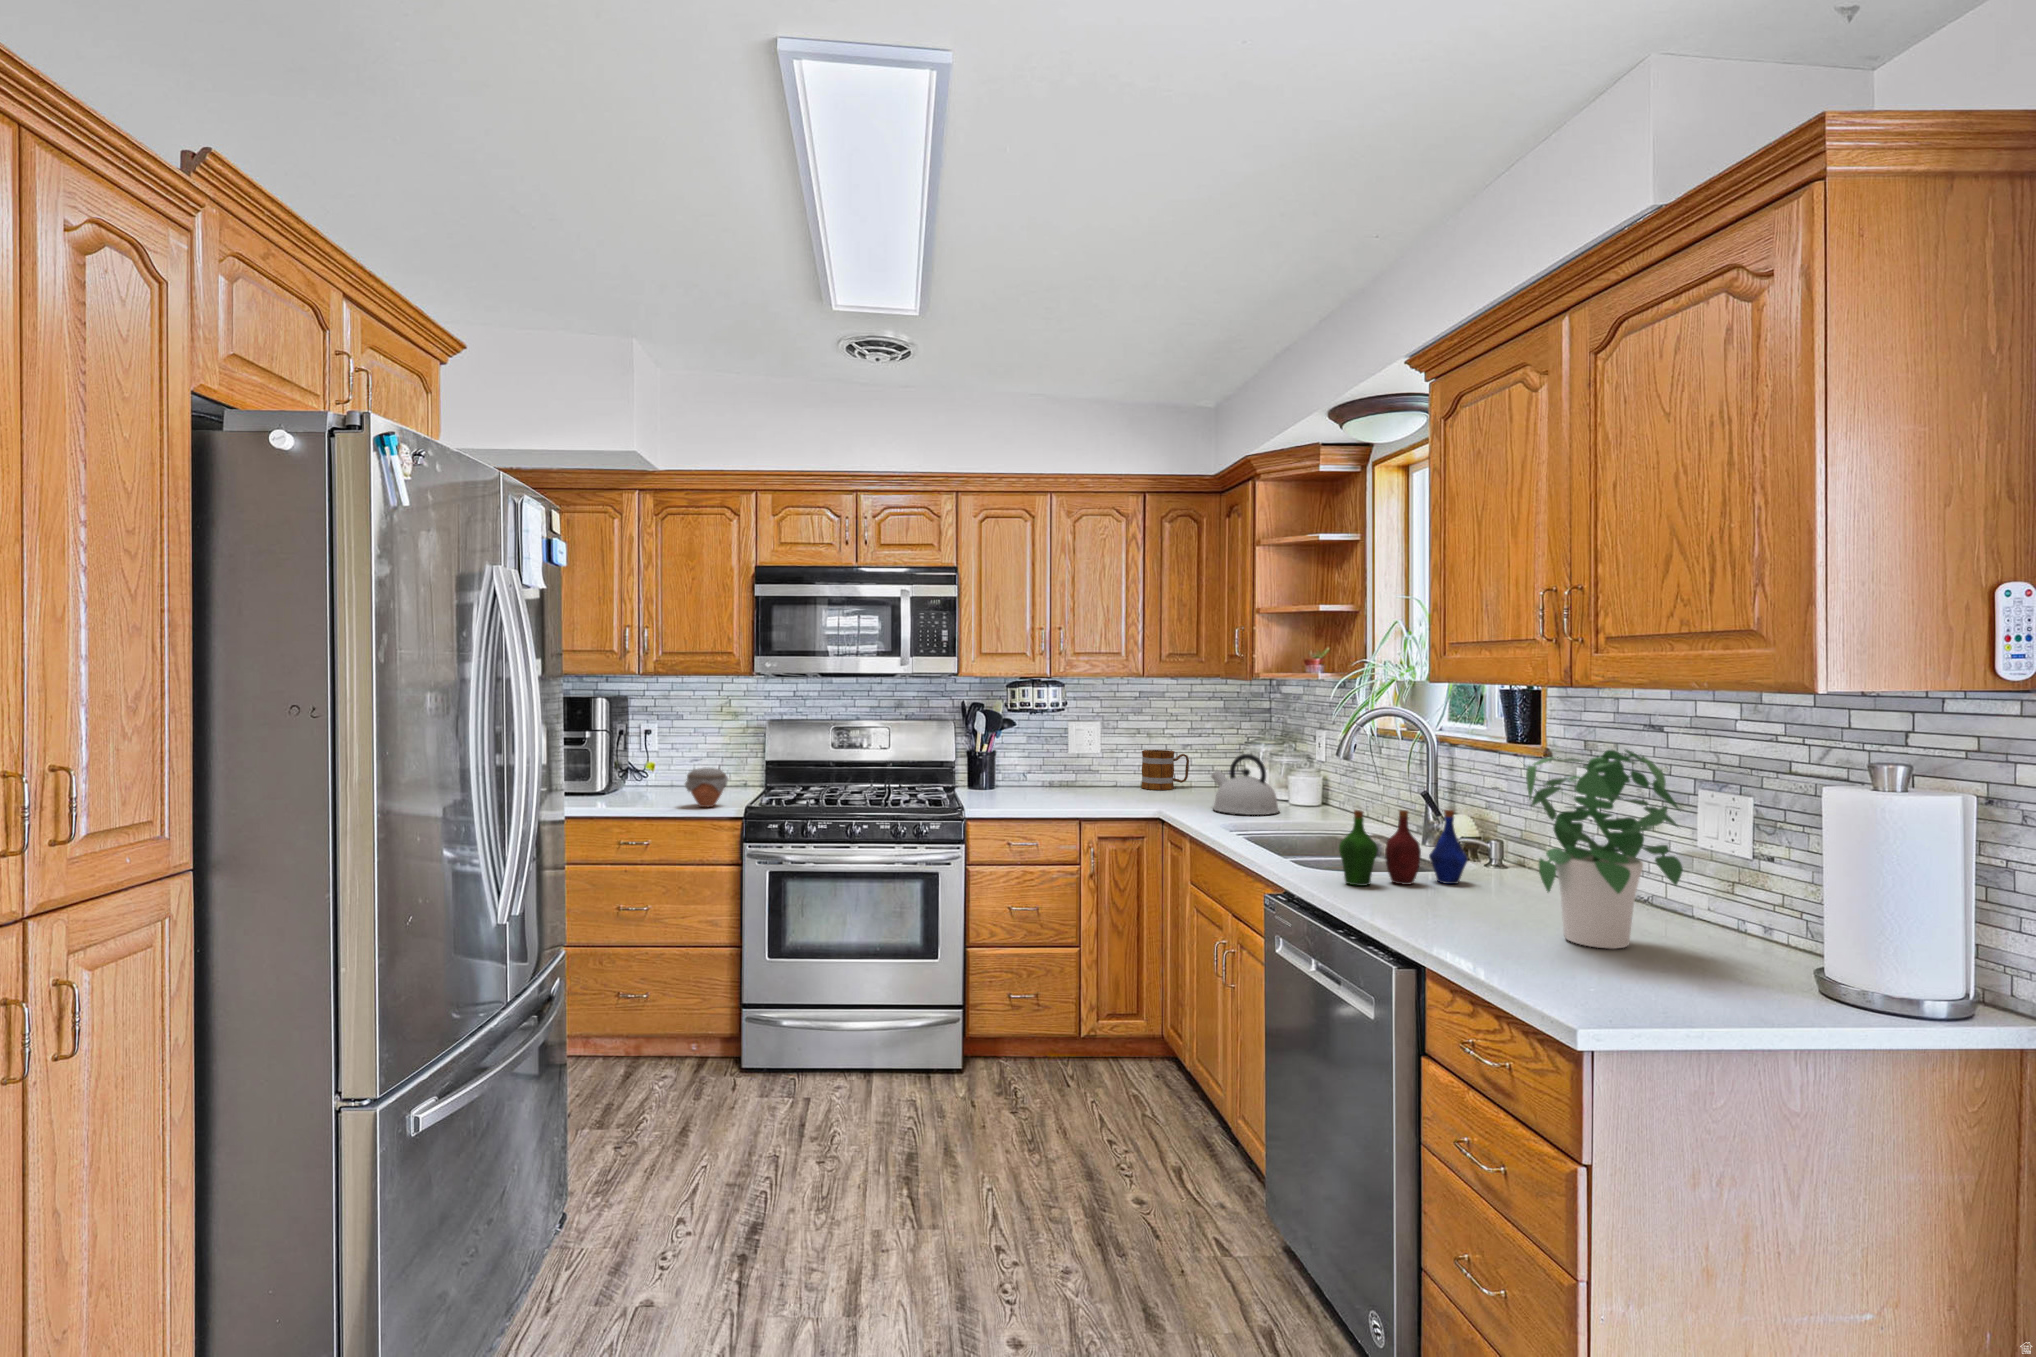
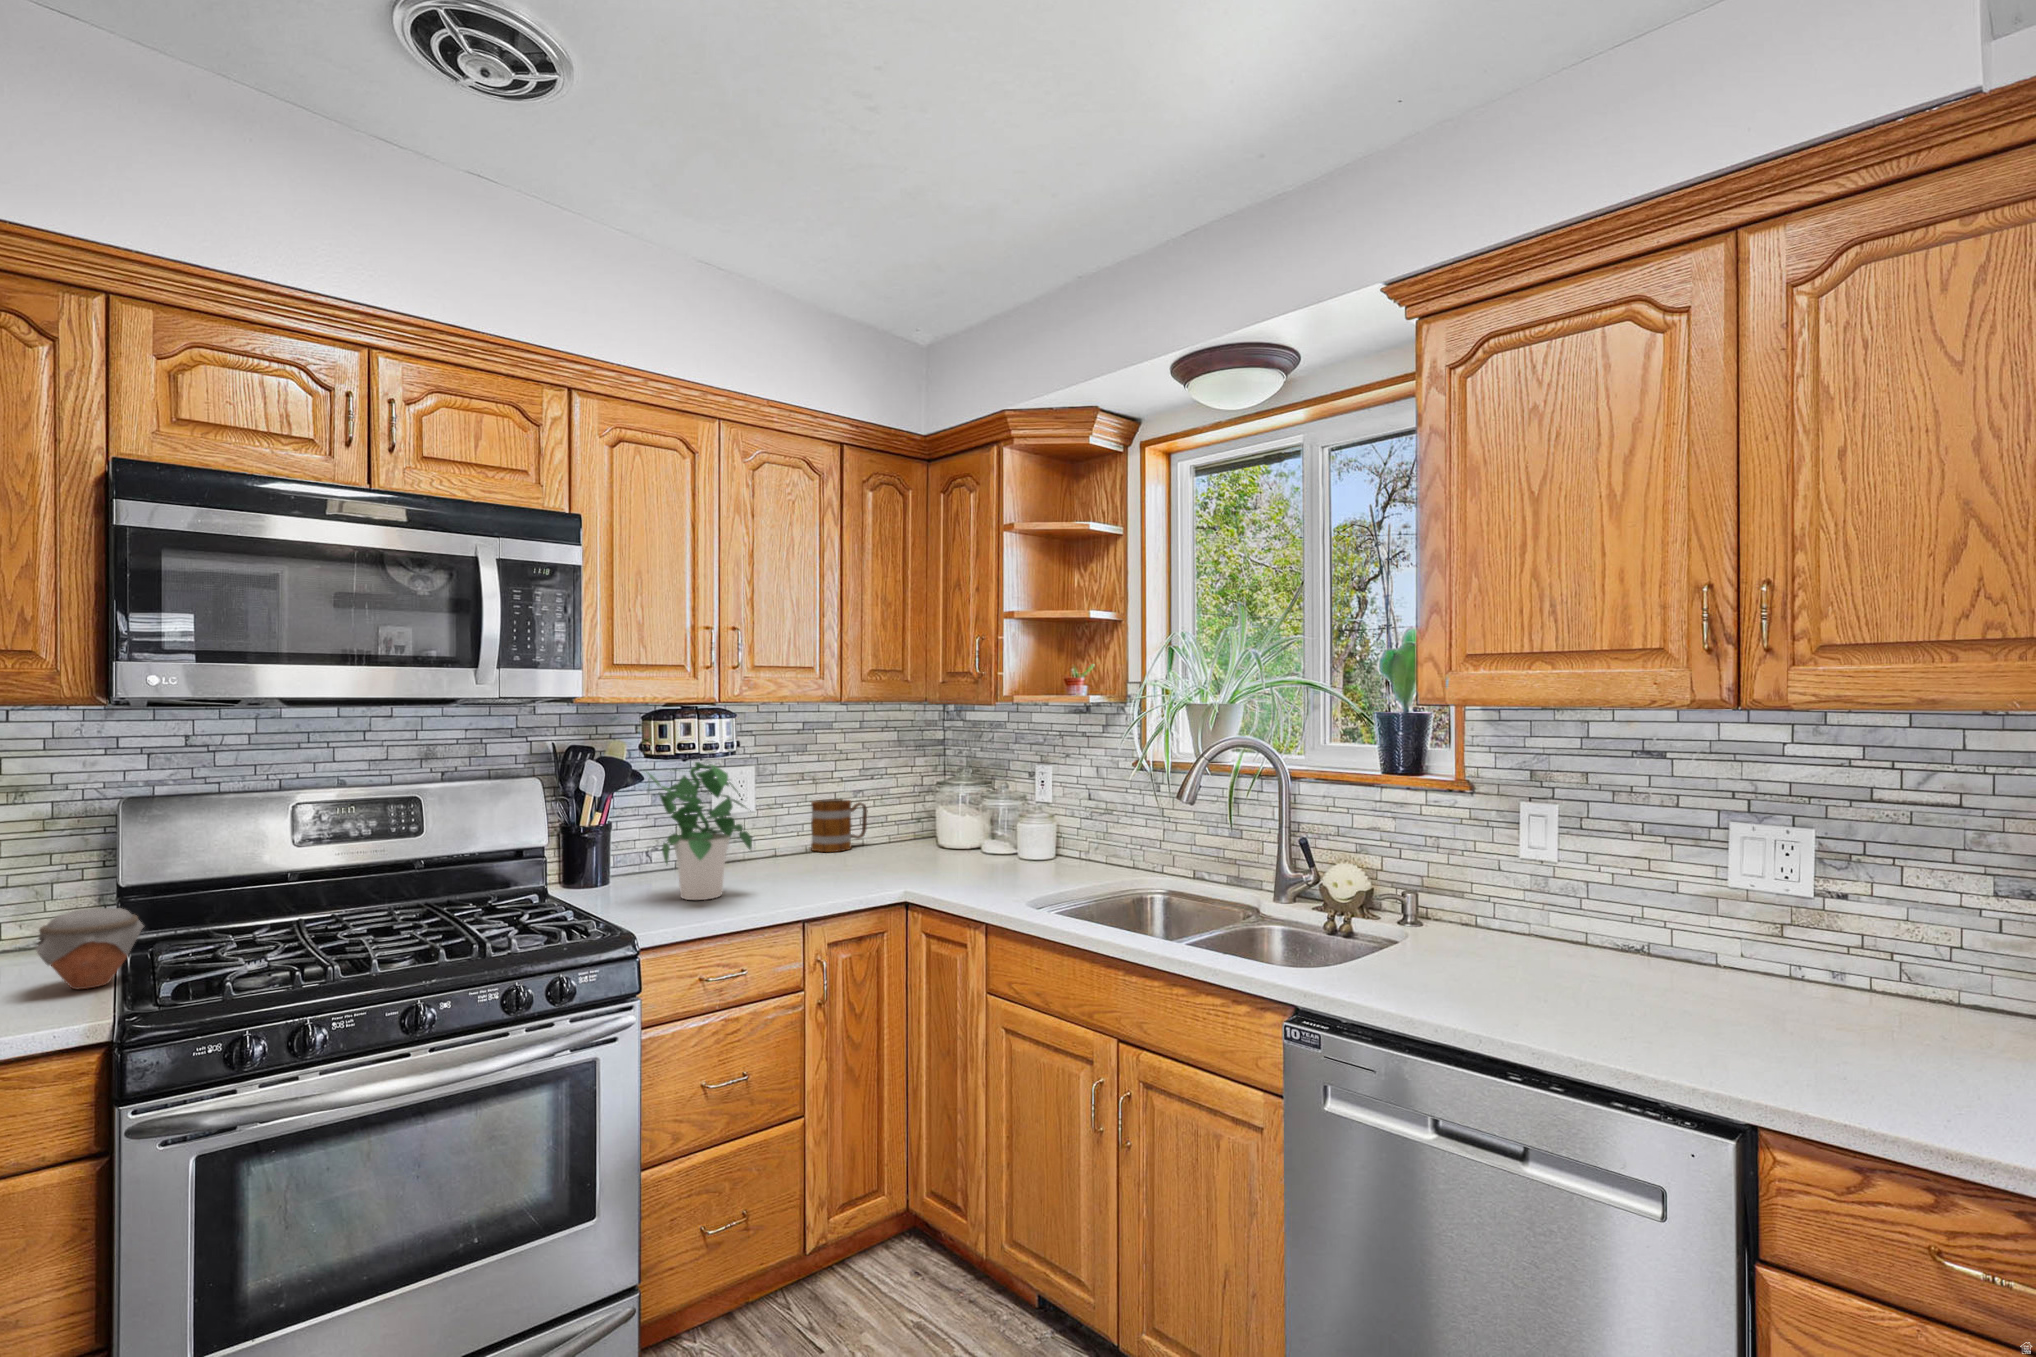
potted plant: present [1526,750,1683,949] -> present [644,762,752,900]
kettle: present [1211,754,1279,815] -> none [943,800,1031,878]
bottle: present [1339,810,1468,886] -> none [1337,865,1449,980]

